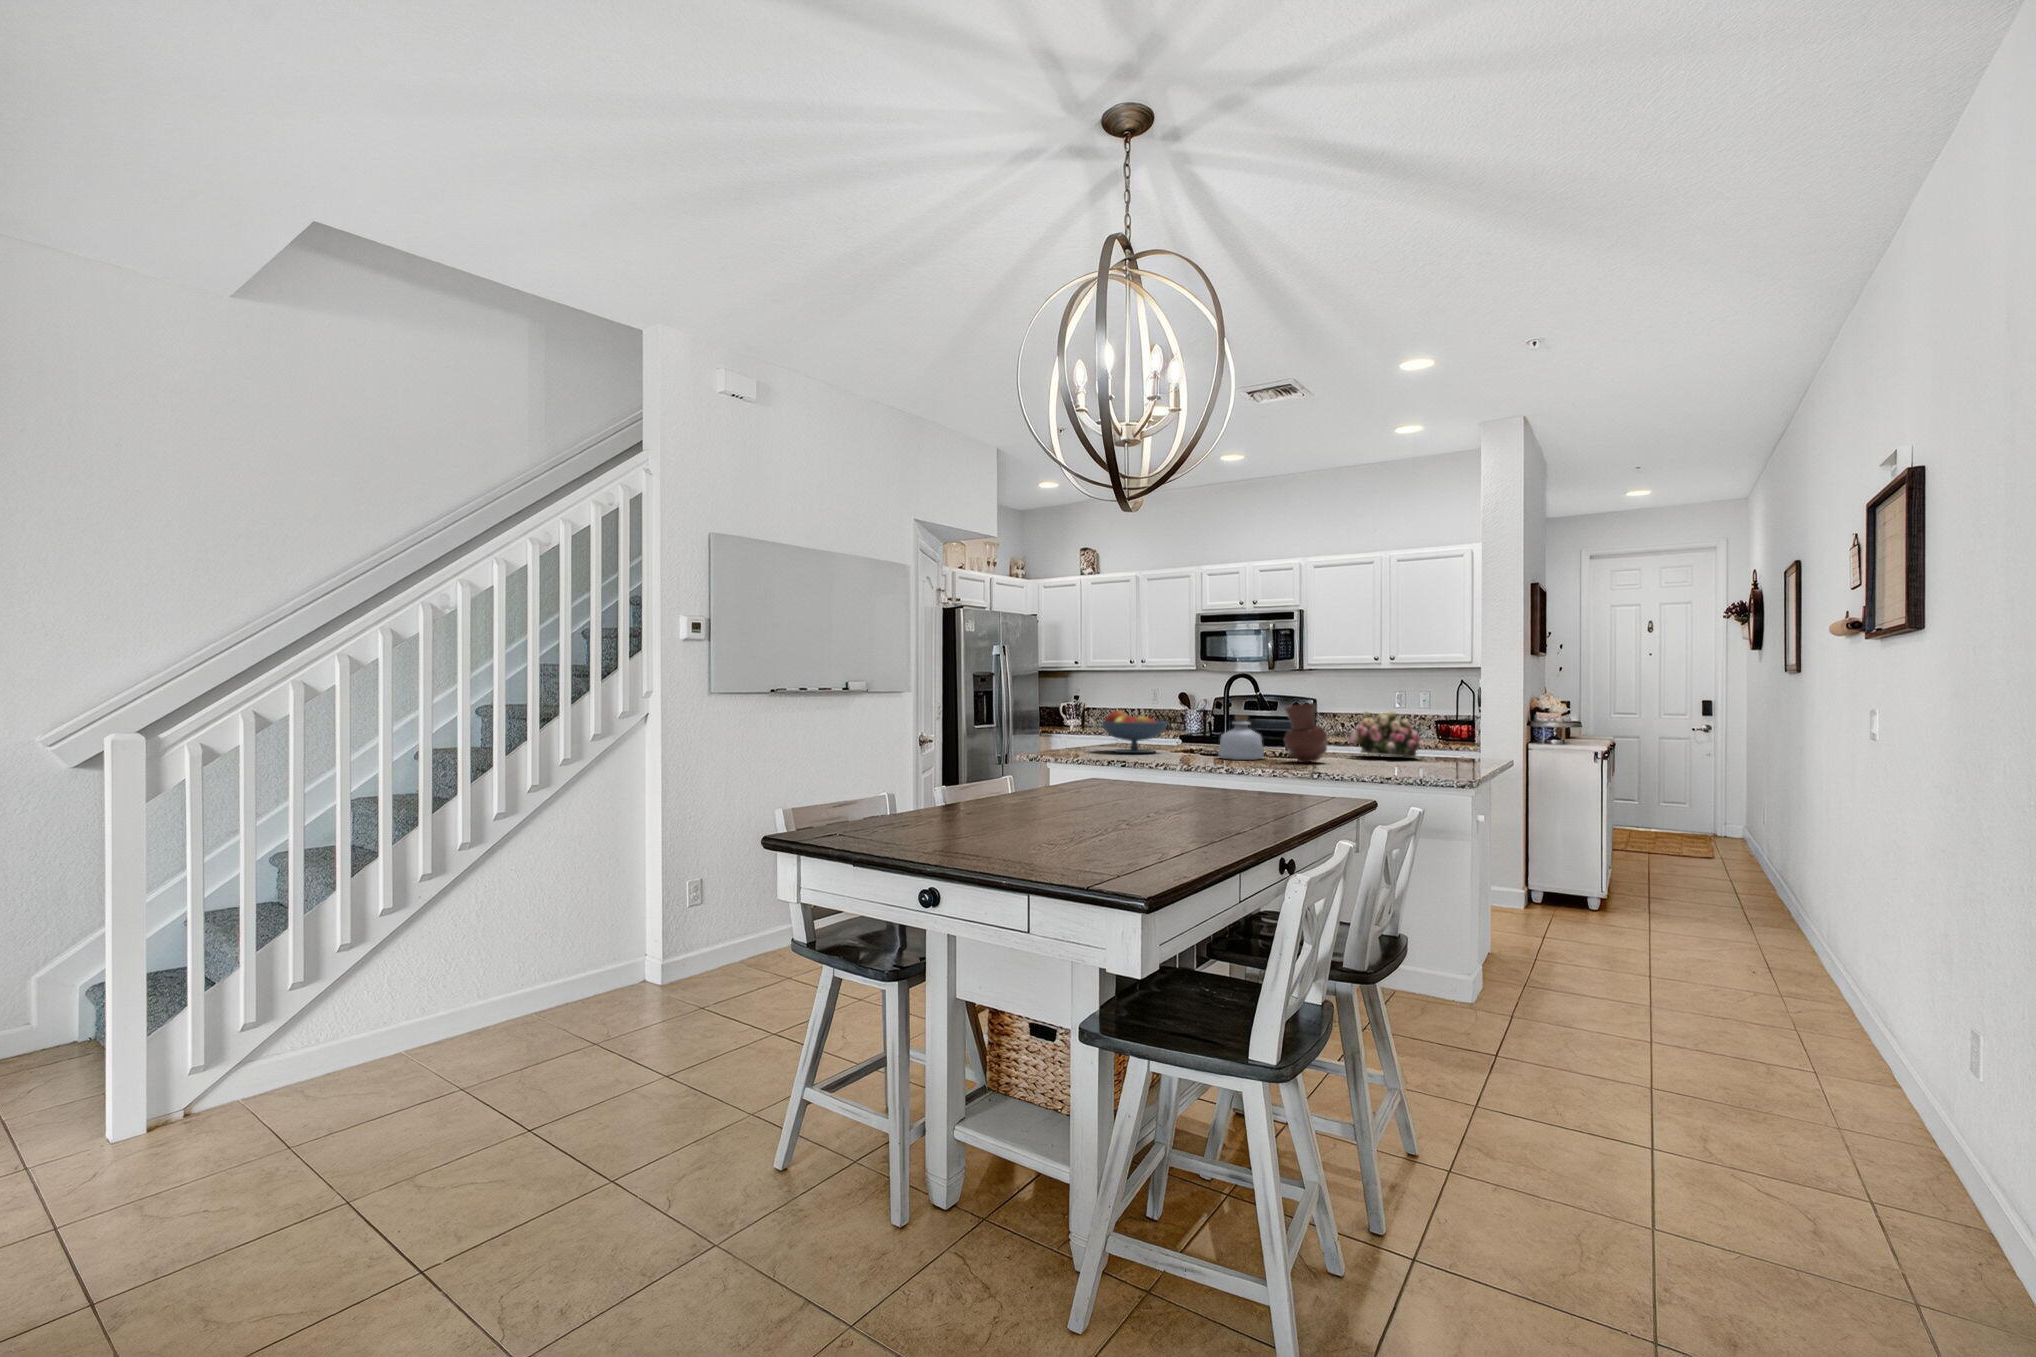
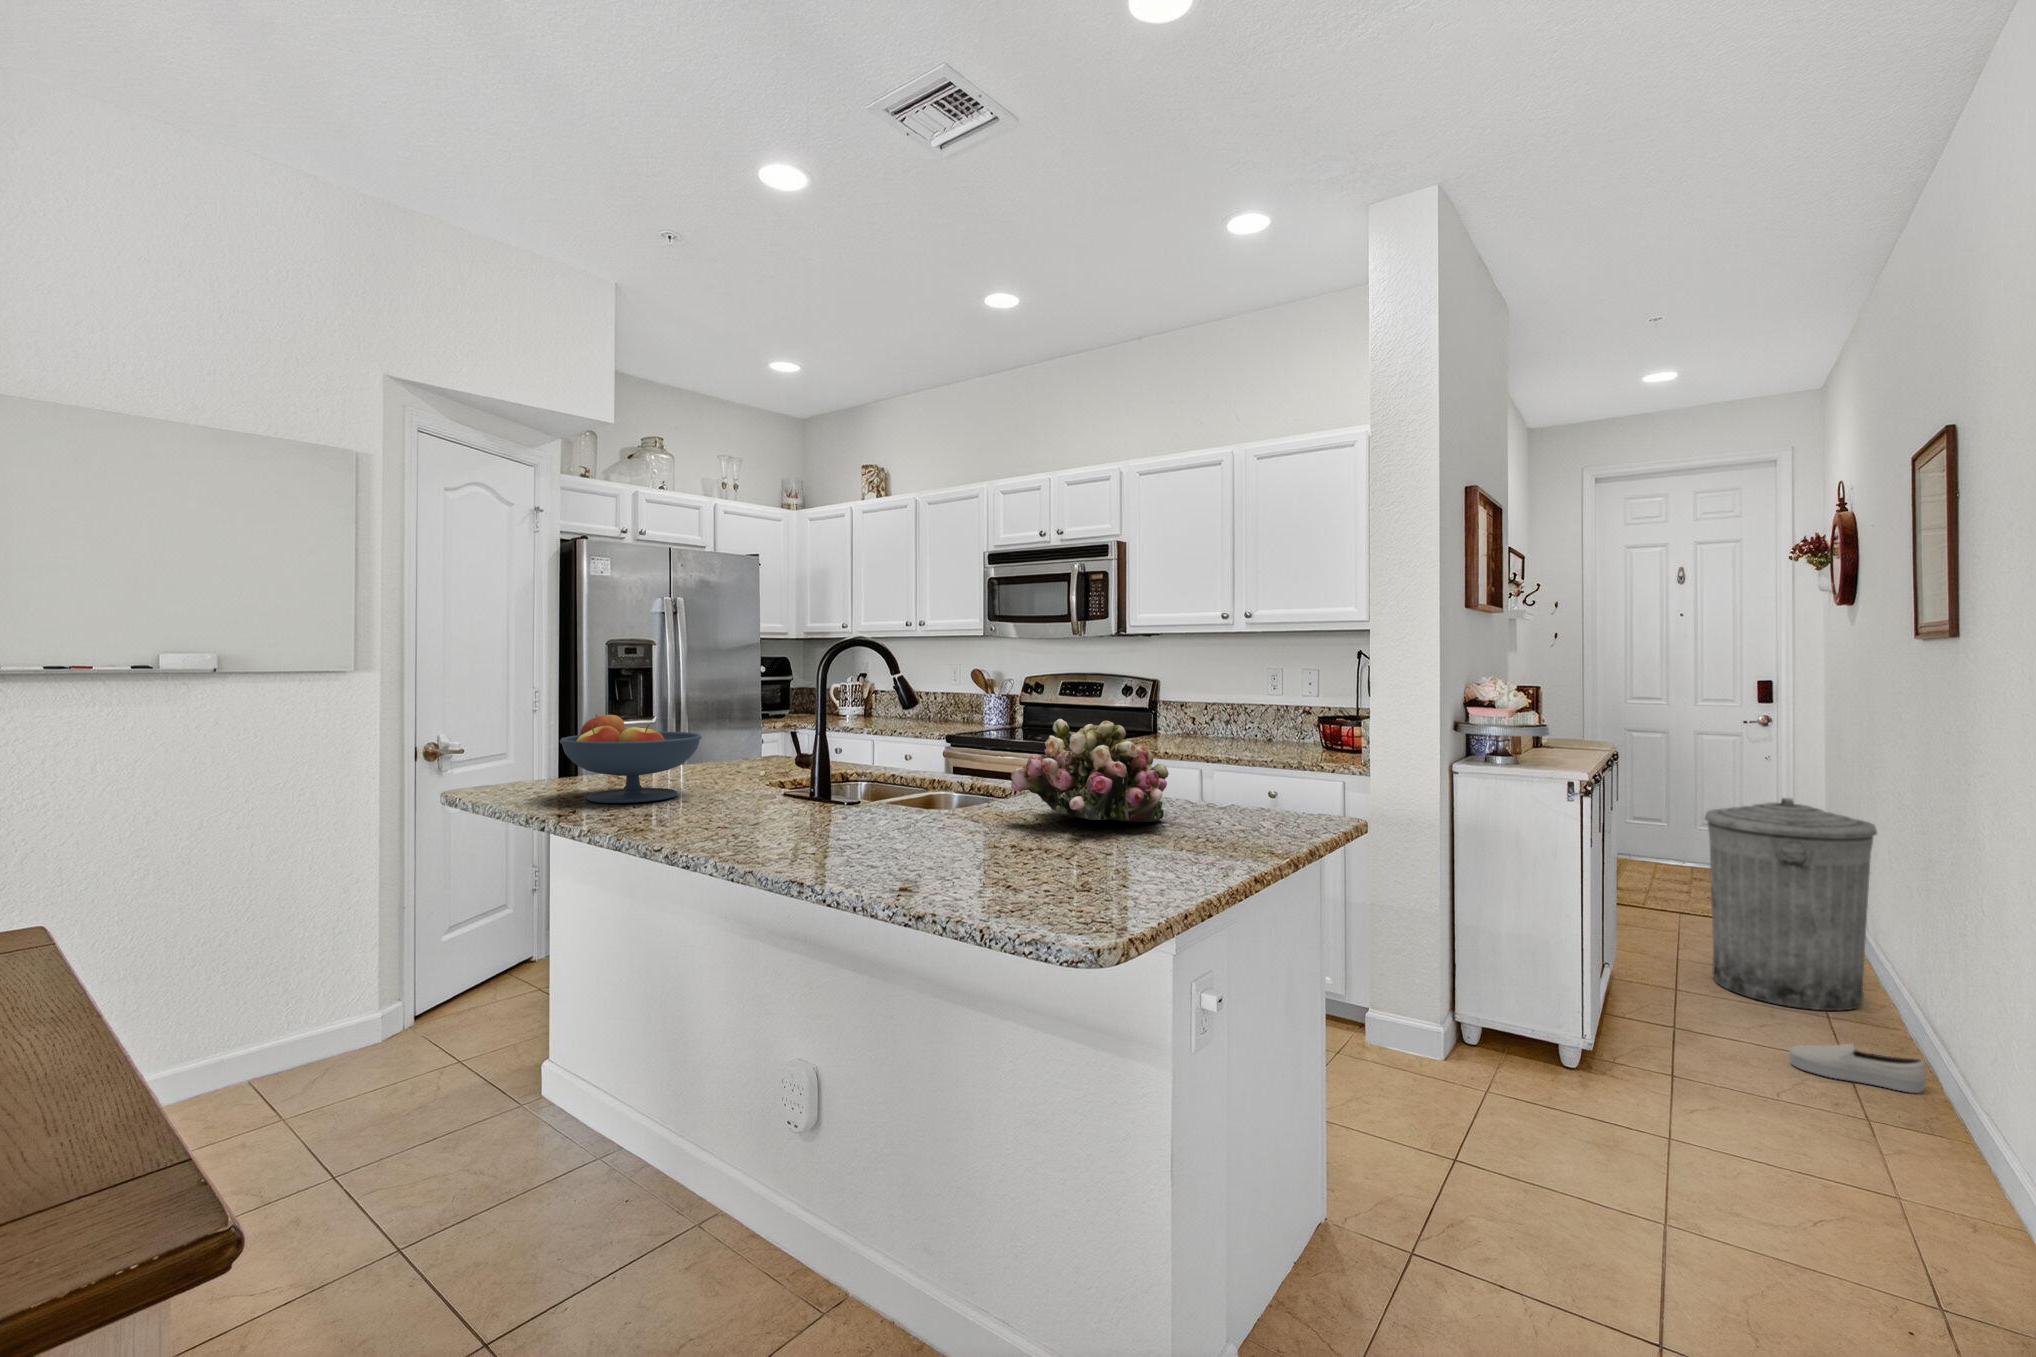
vase: present [1284,703,1328,762] -> none [801,709,902,851]
bottle: present [1218,715,1264,760] -> none [711,732,814,835]
trash can: none [1670,768,1769,891] -> present [1705,798,1877,1011]
shoe: none [1716,894,1787,916] -> present [1789,1044,1926,1093]

